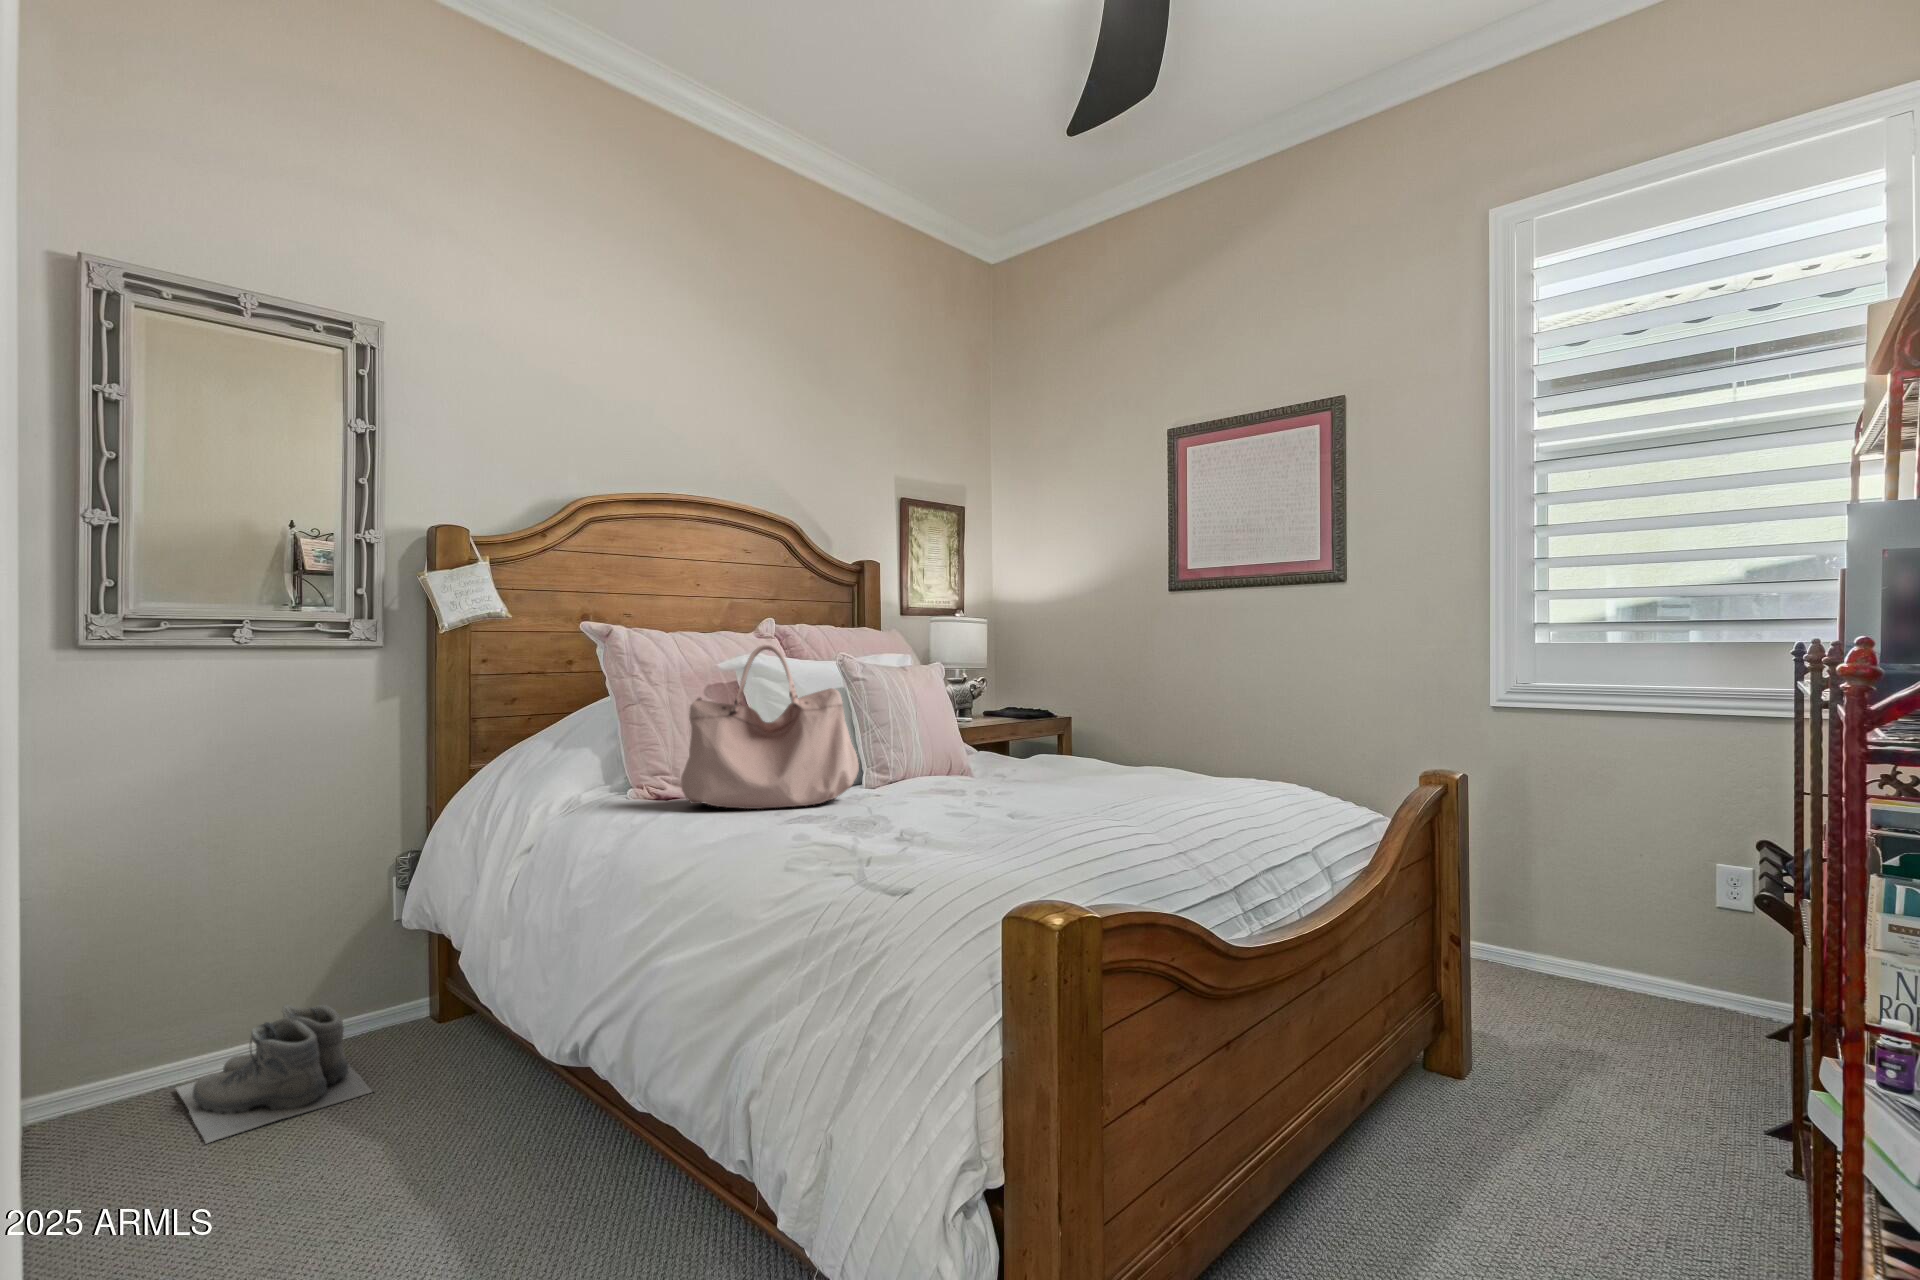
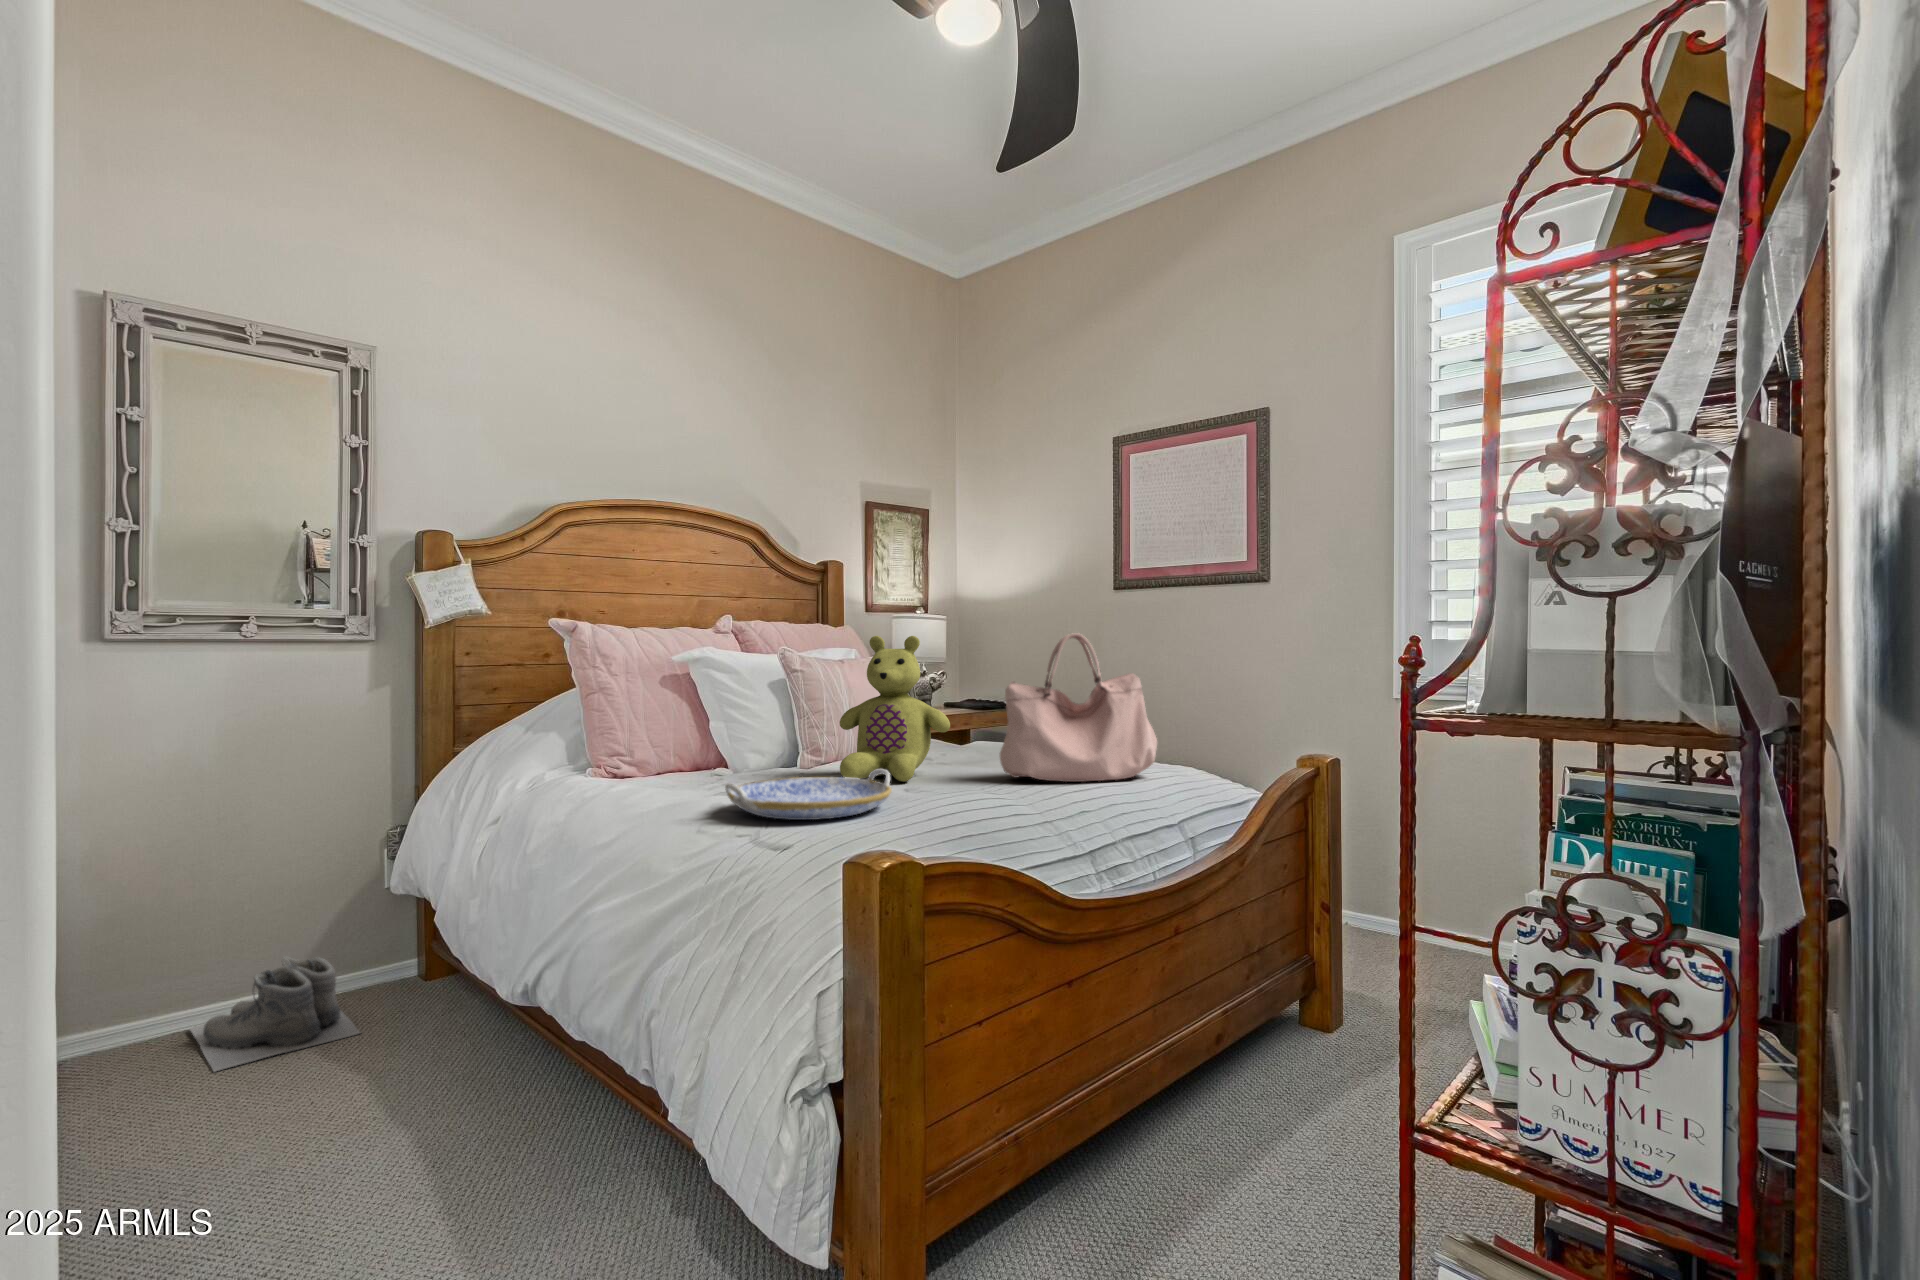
stuffed bear: none [913,640,1039,804] -> present [840,636,950,782]
handbag: present [681,645,859,809] -> present [1000,633,1157,782]
serving tray: none [814,792,1002,855] -> present [725,769,892,820]

